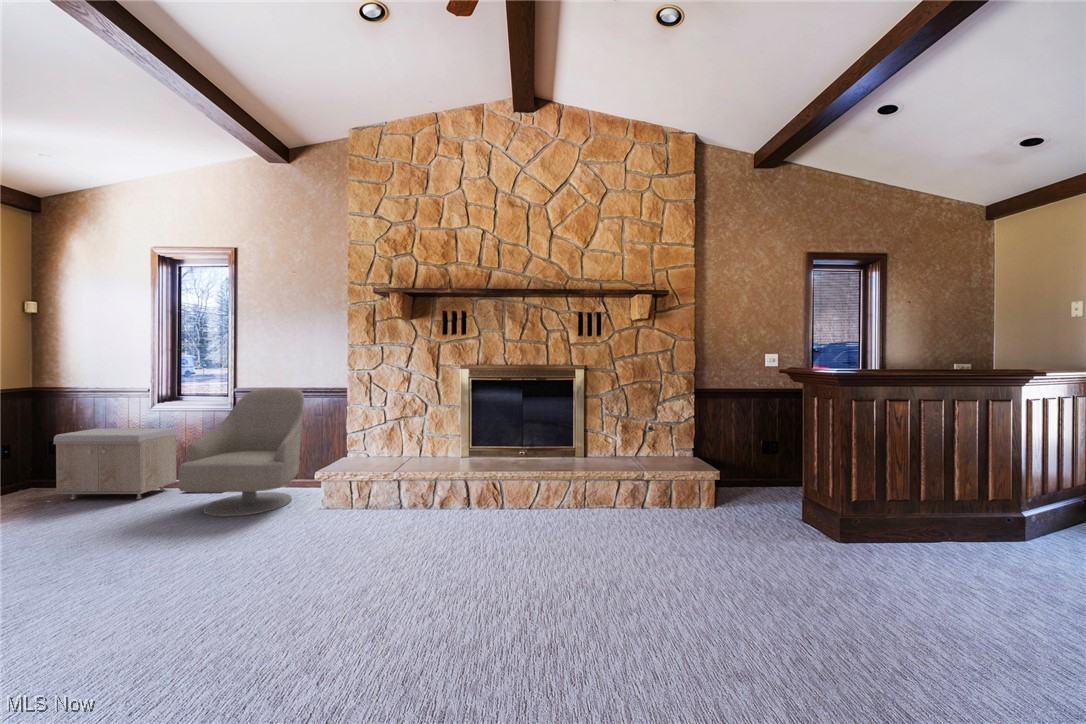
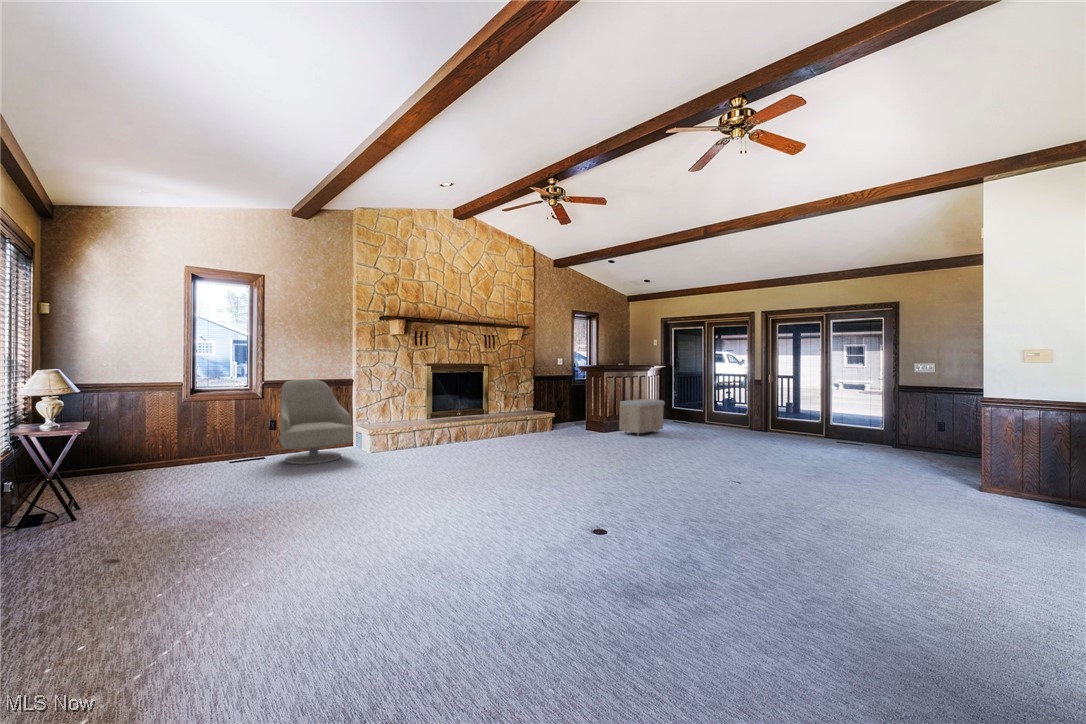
storage bench: present [53,428,176,499] -> present [619,399,665,436]

